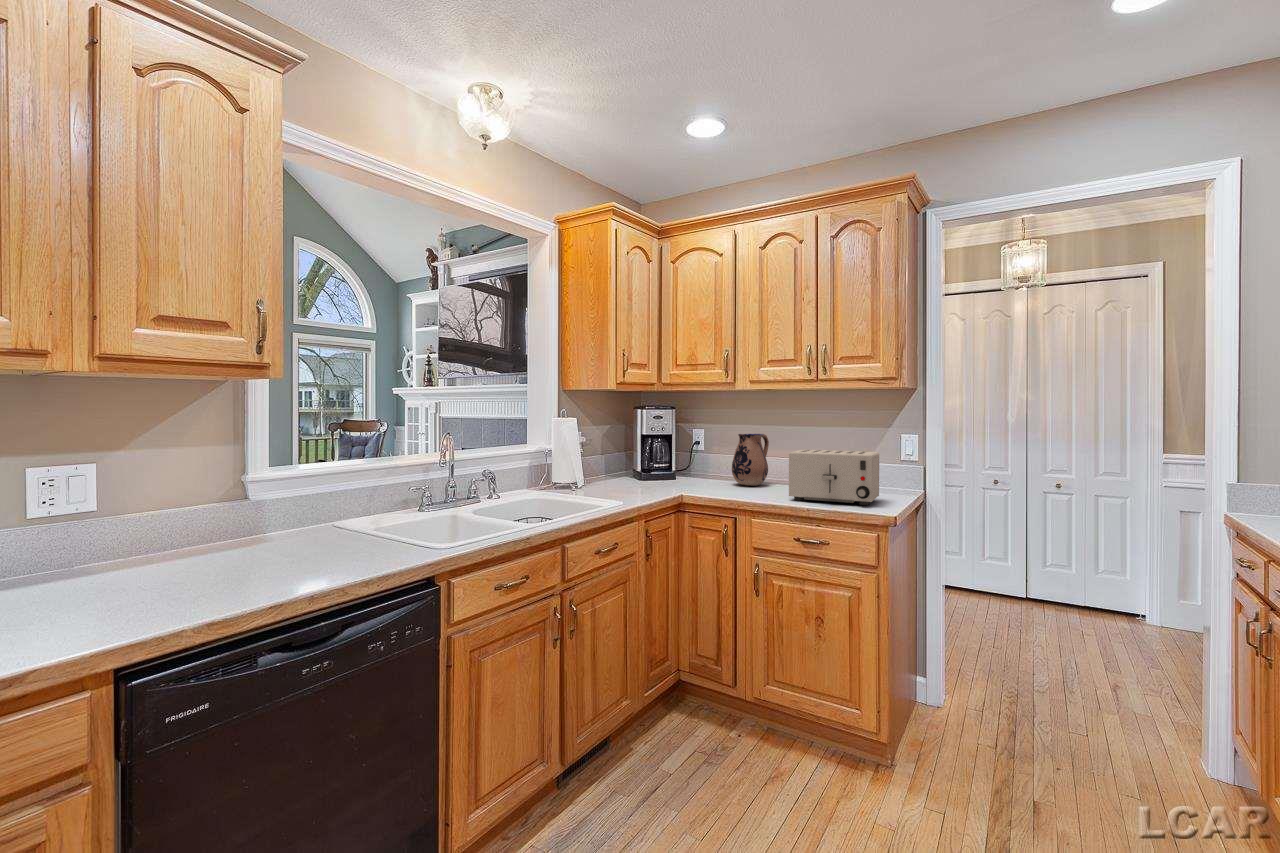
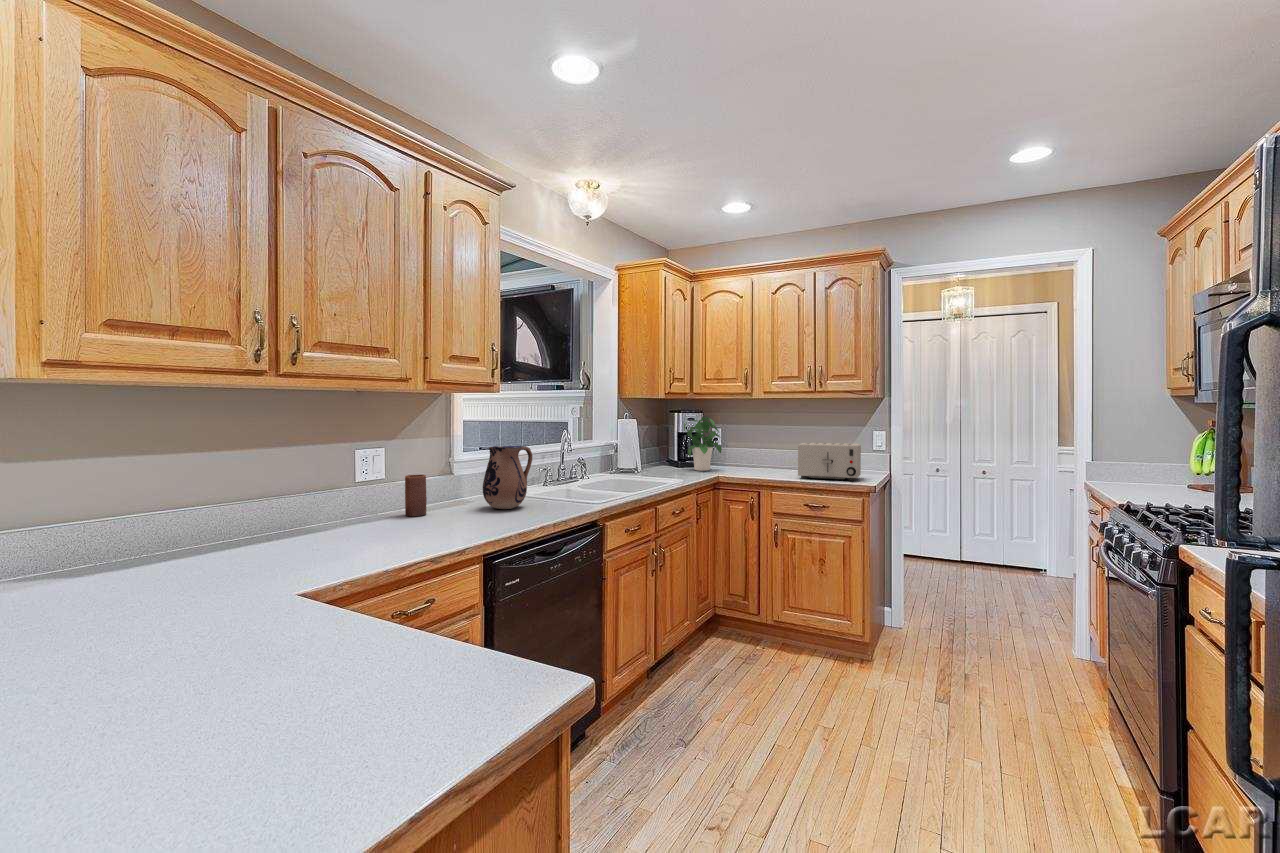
potted plant: none [642,414,695,485] -> present [684,417,722,471]
ceramic pitcher: present [732,434,769,486] -> present [483,446,533,509]
candle: none [112,505,155,572] -> present [405,475,427,516]

